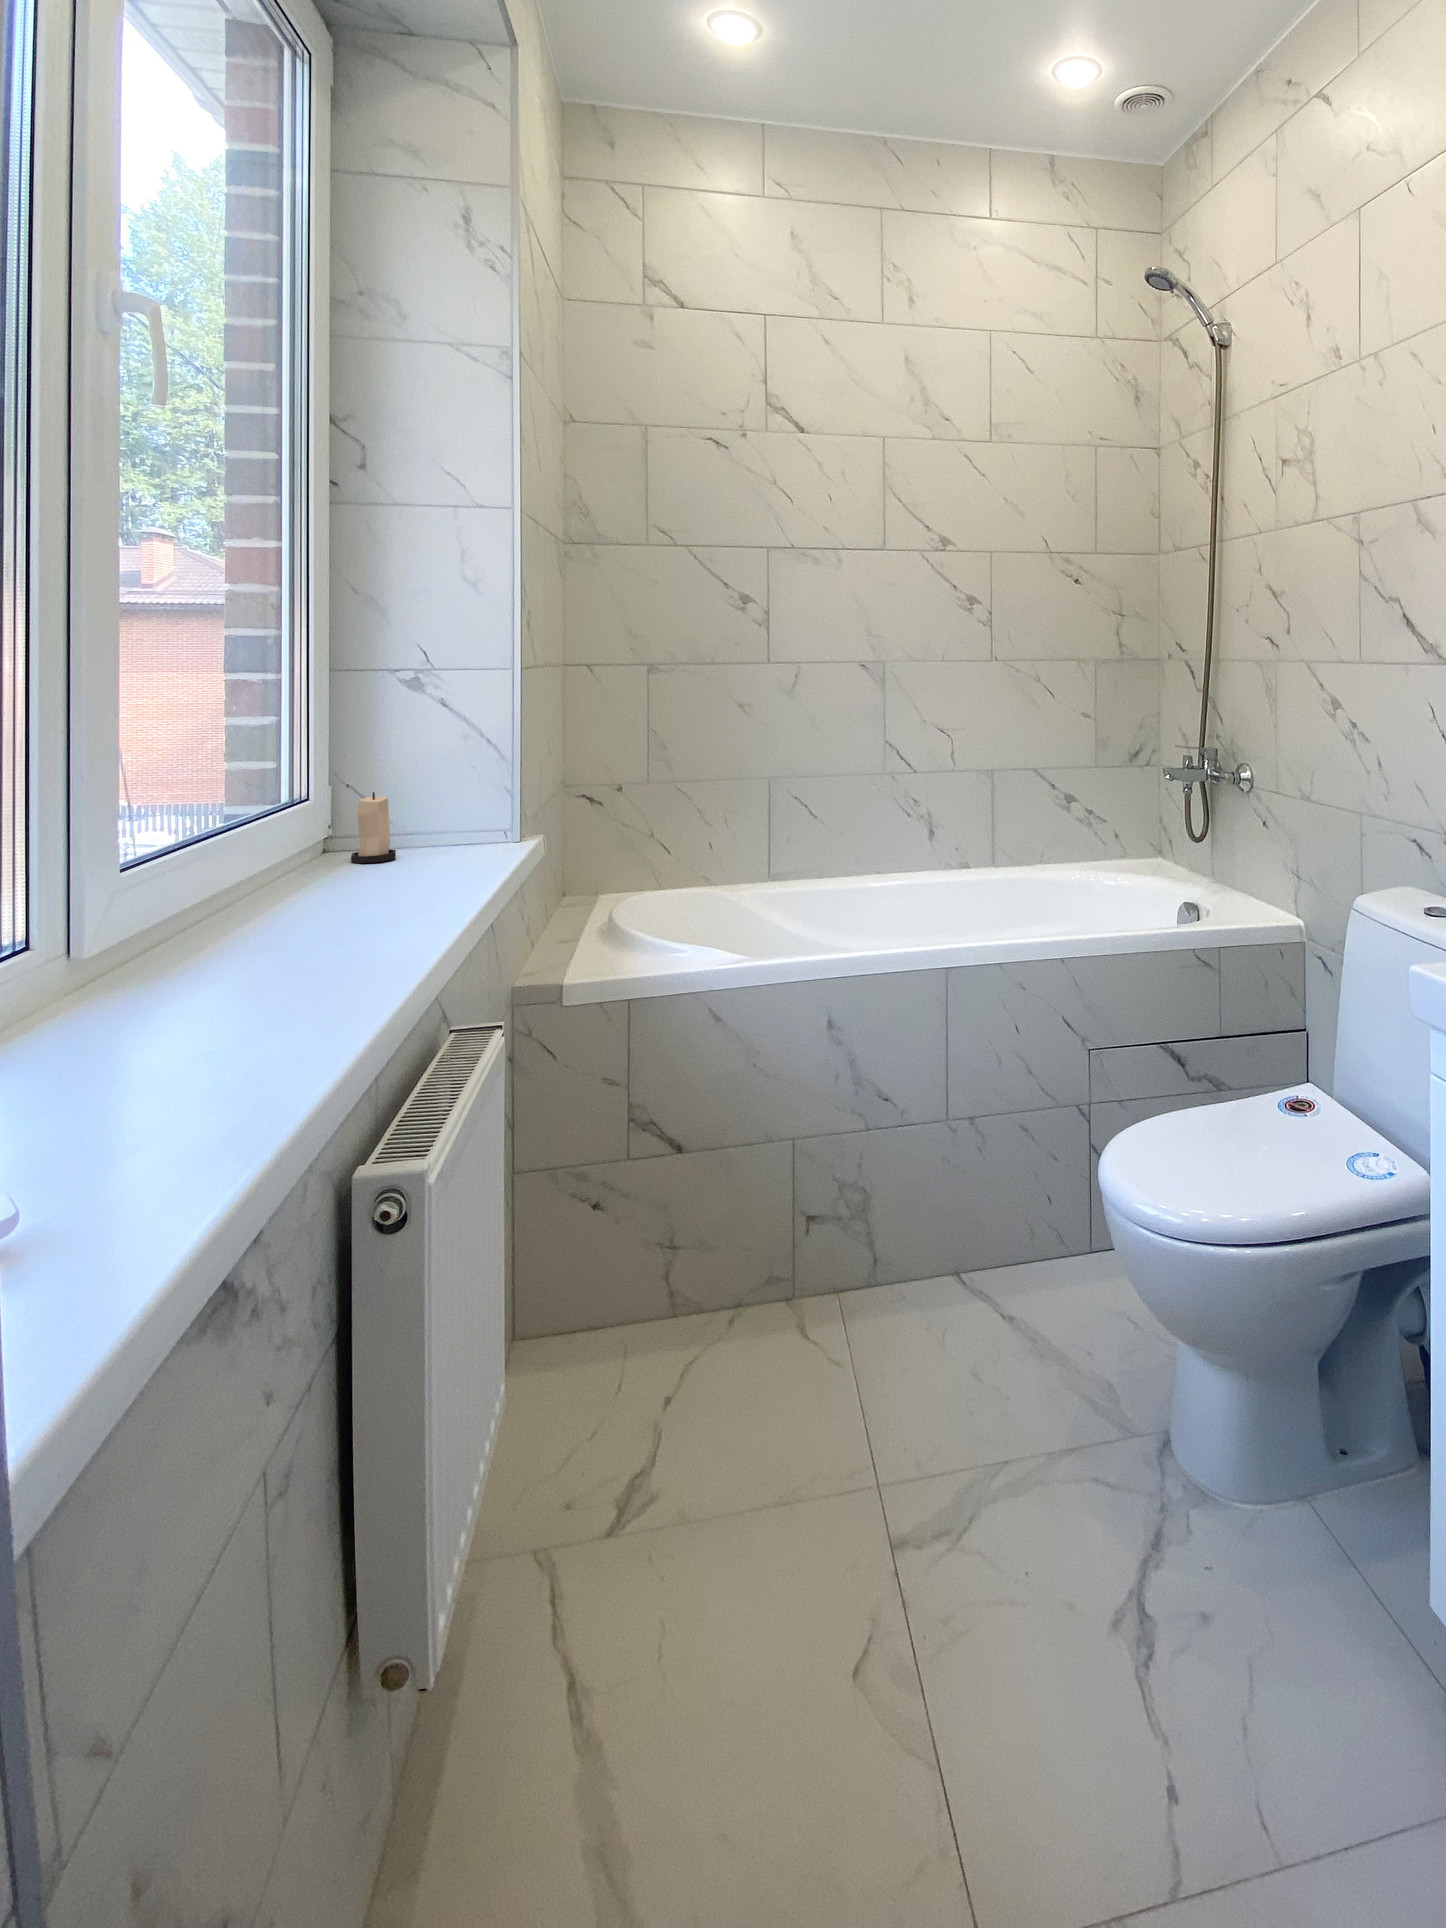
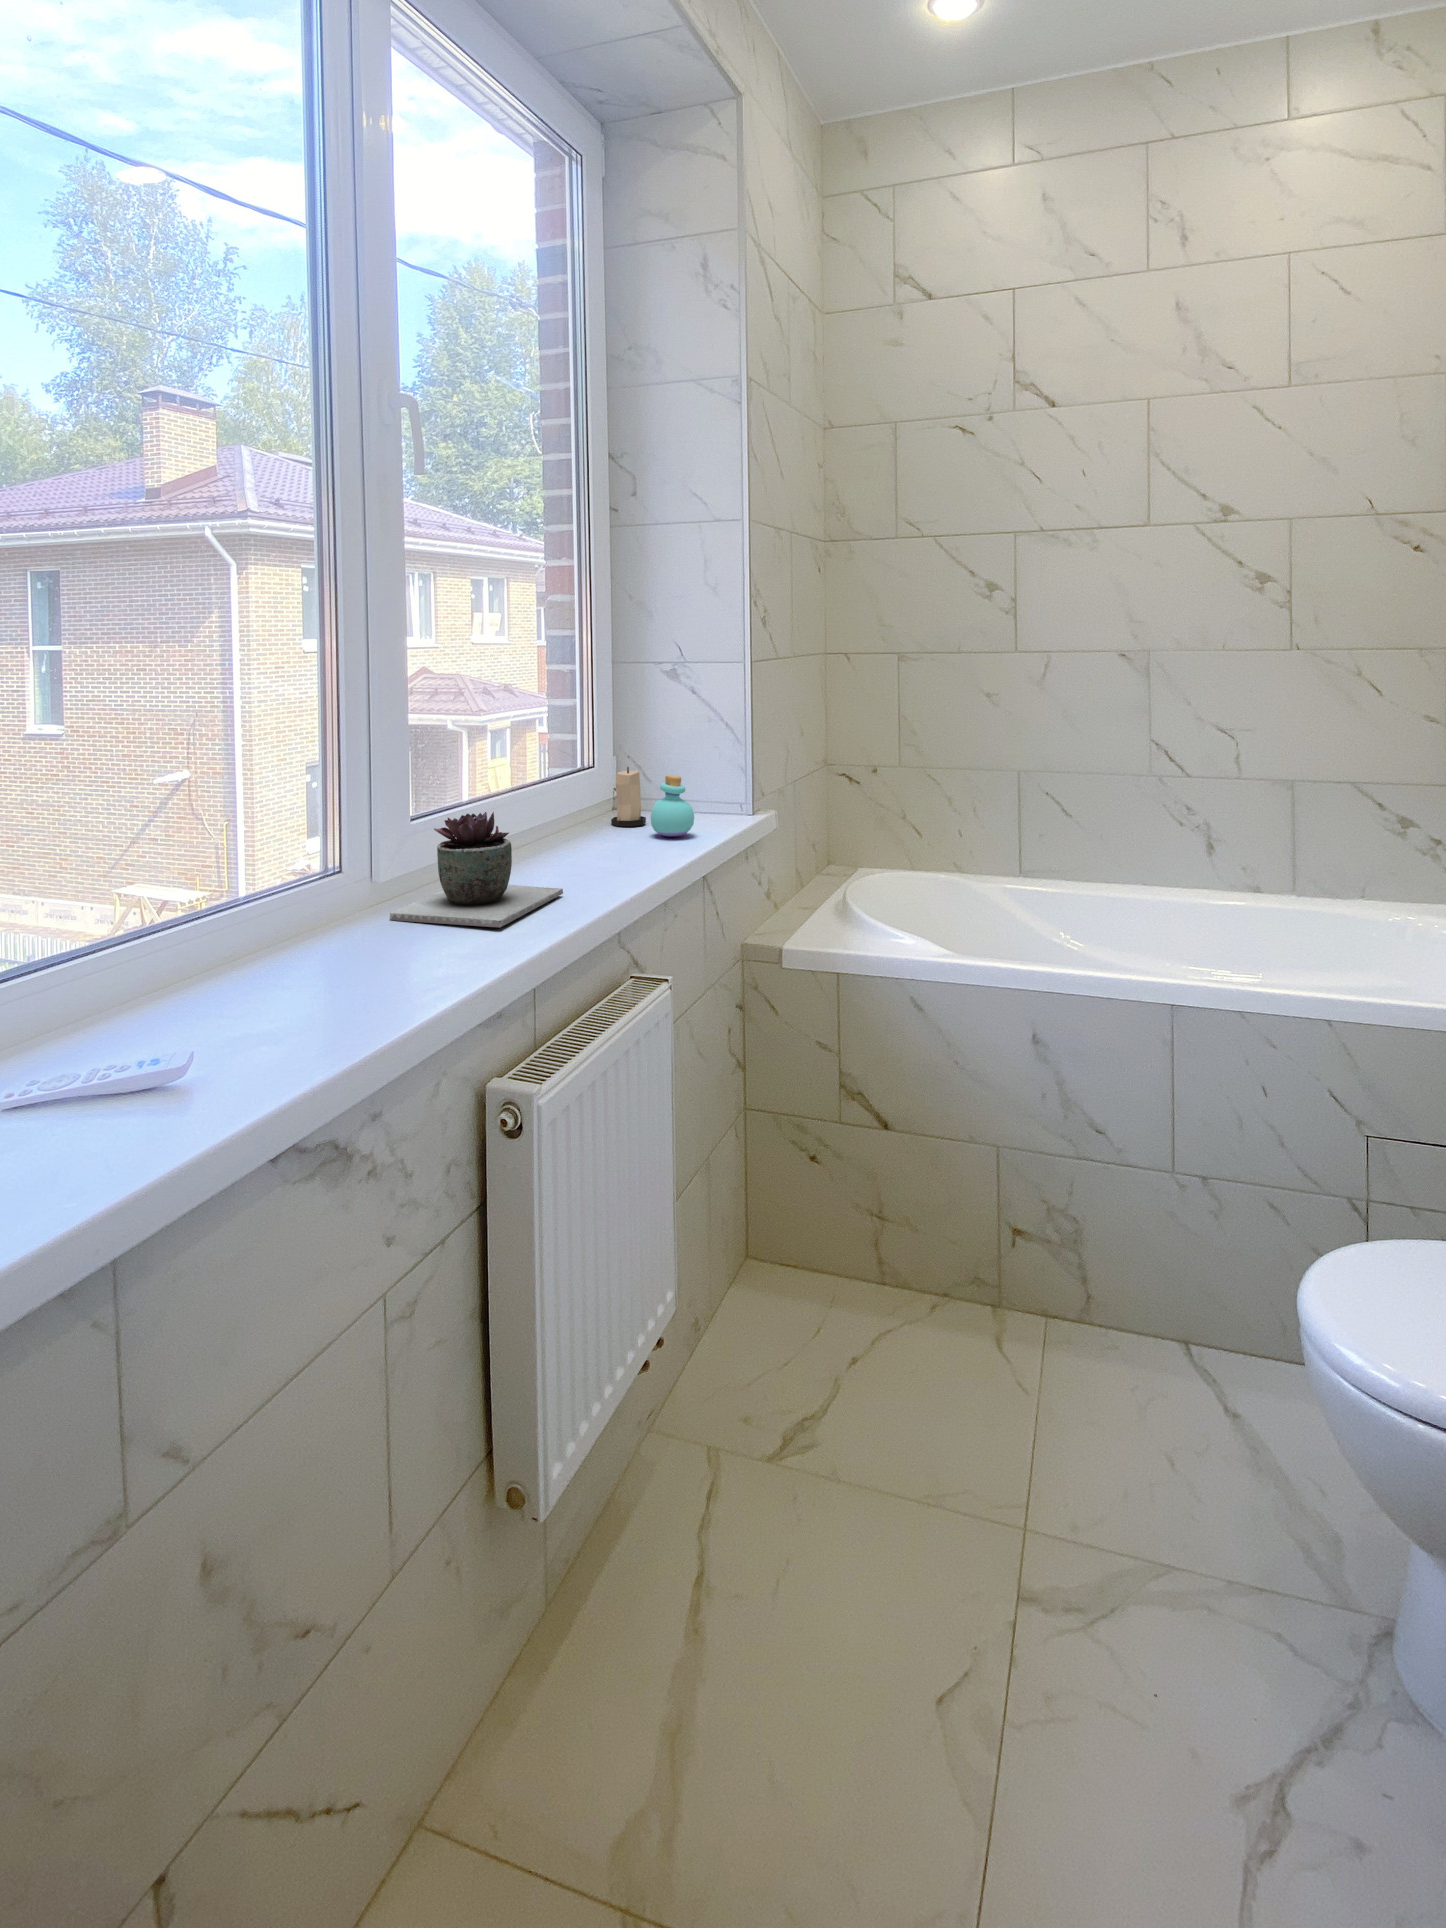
perfume bottle: none [415,797,472,868] -> present [651,775,694,836]
succulent plant: none [132,850,367,1009] -> present [390,812,563,927]

